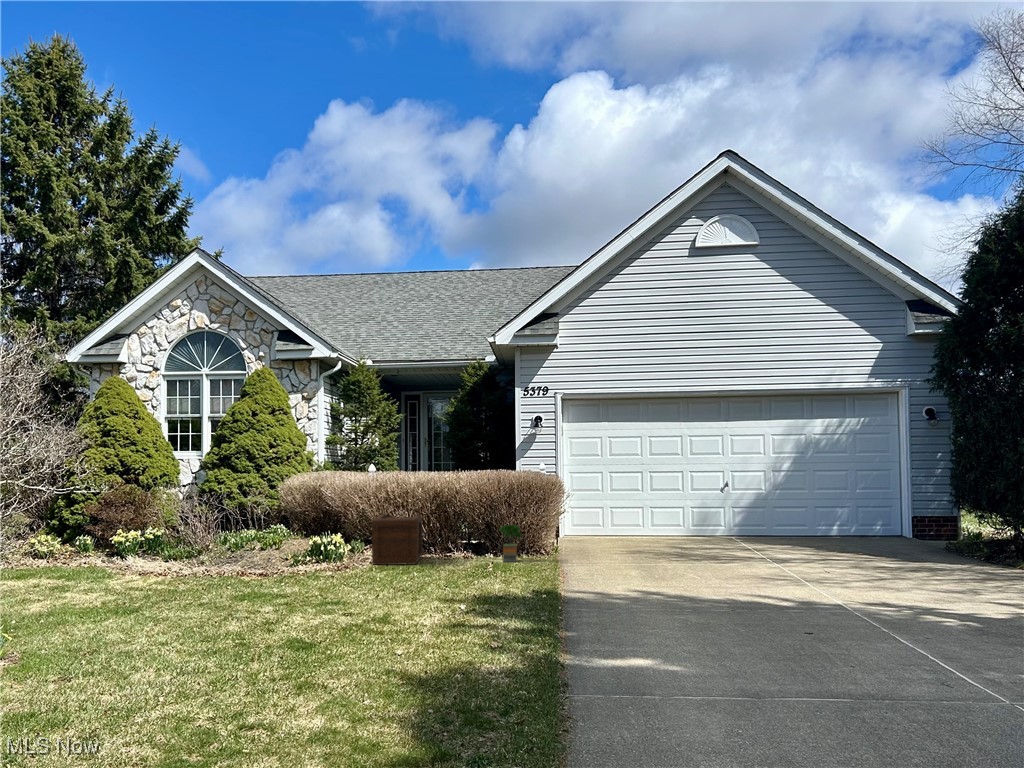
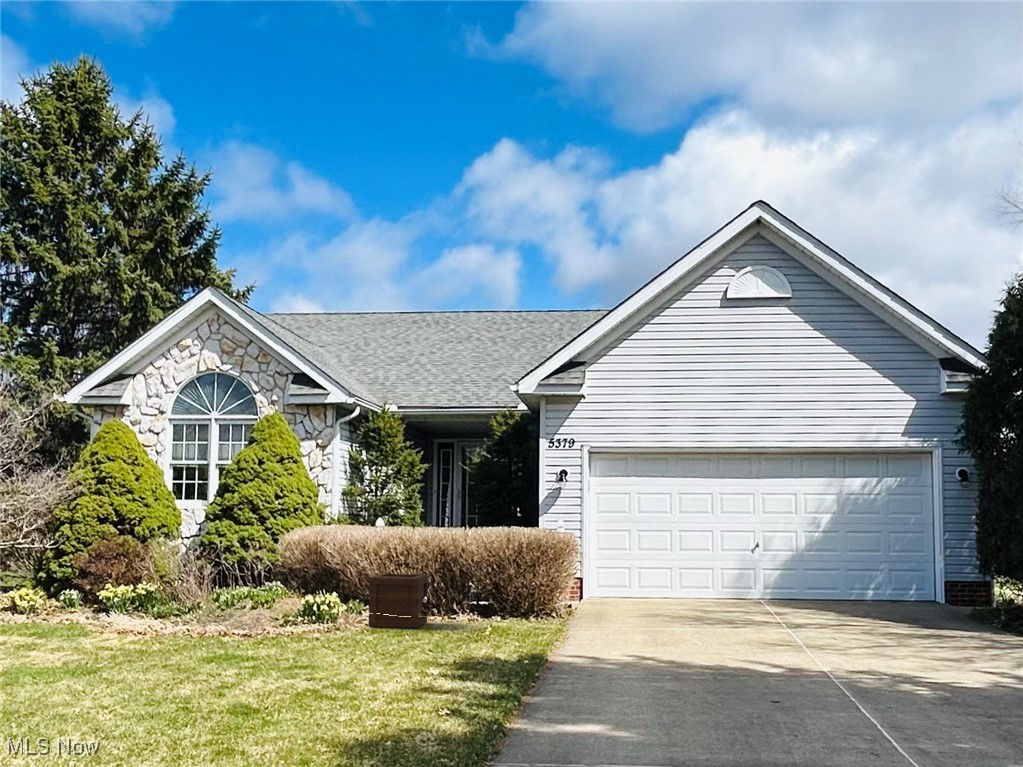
potted tree: present [499,525,522,562] -> none [510,588,538,631]

